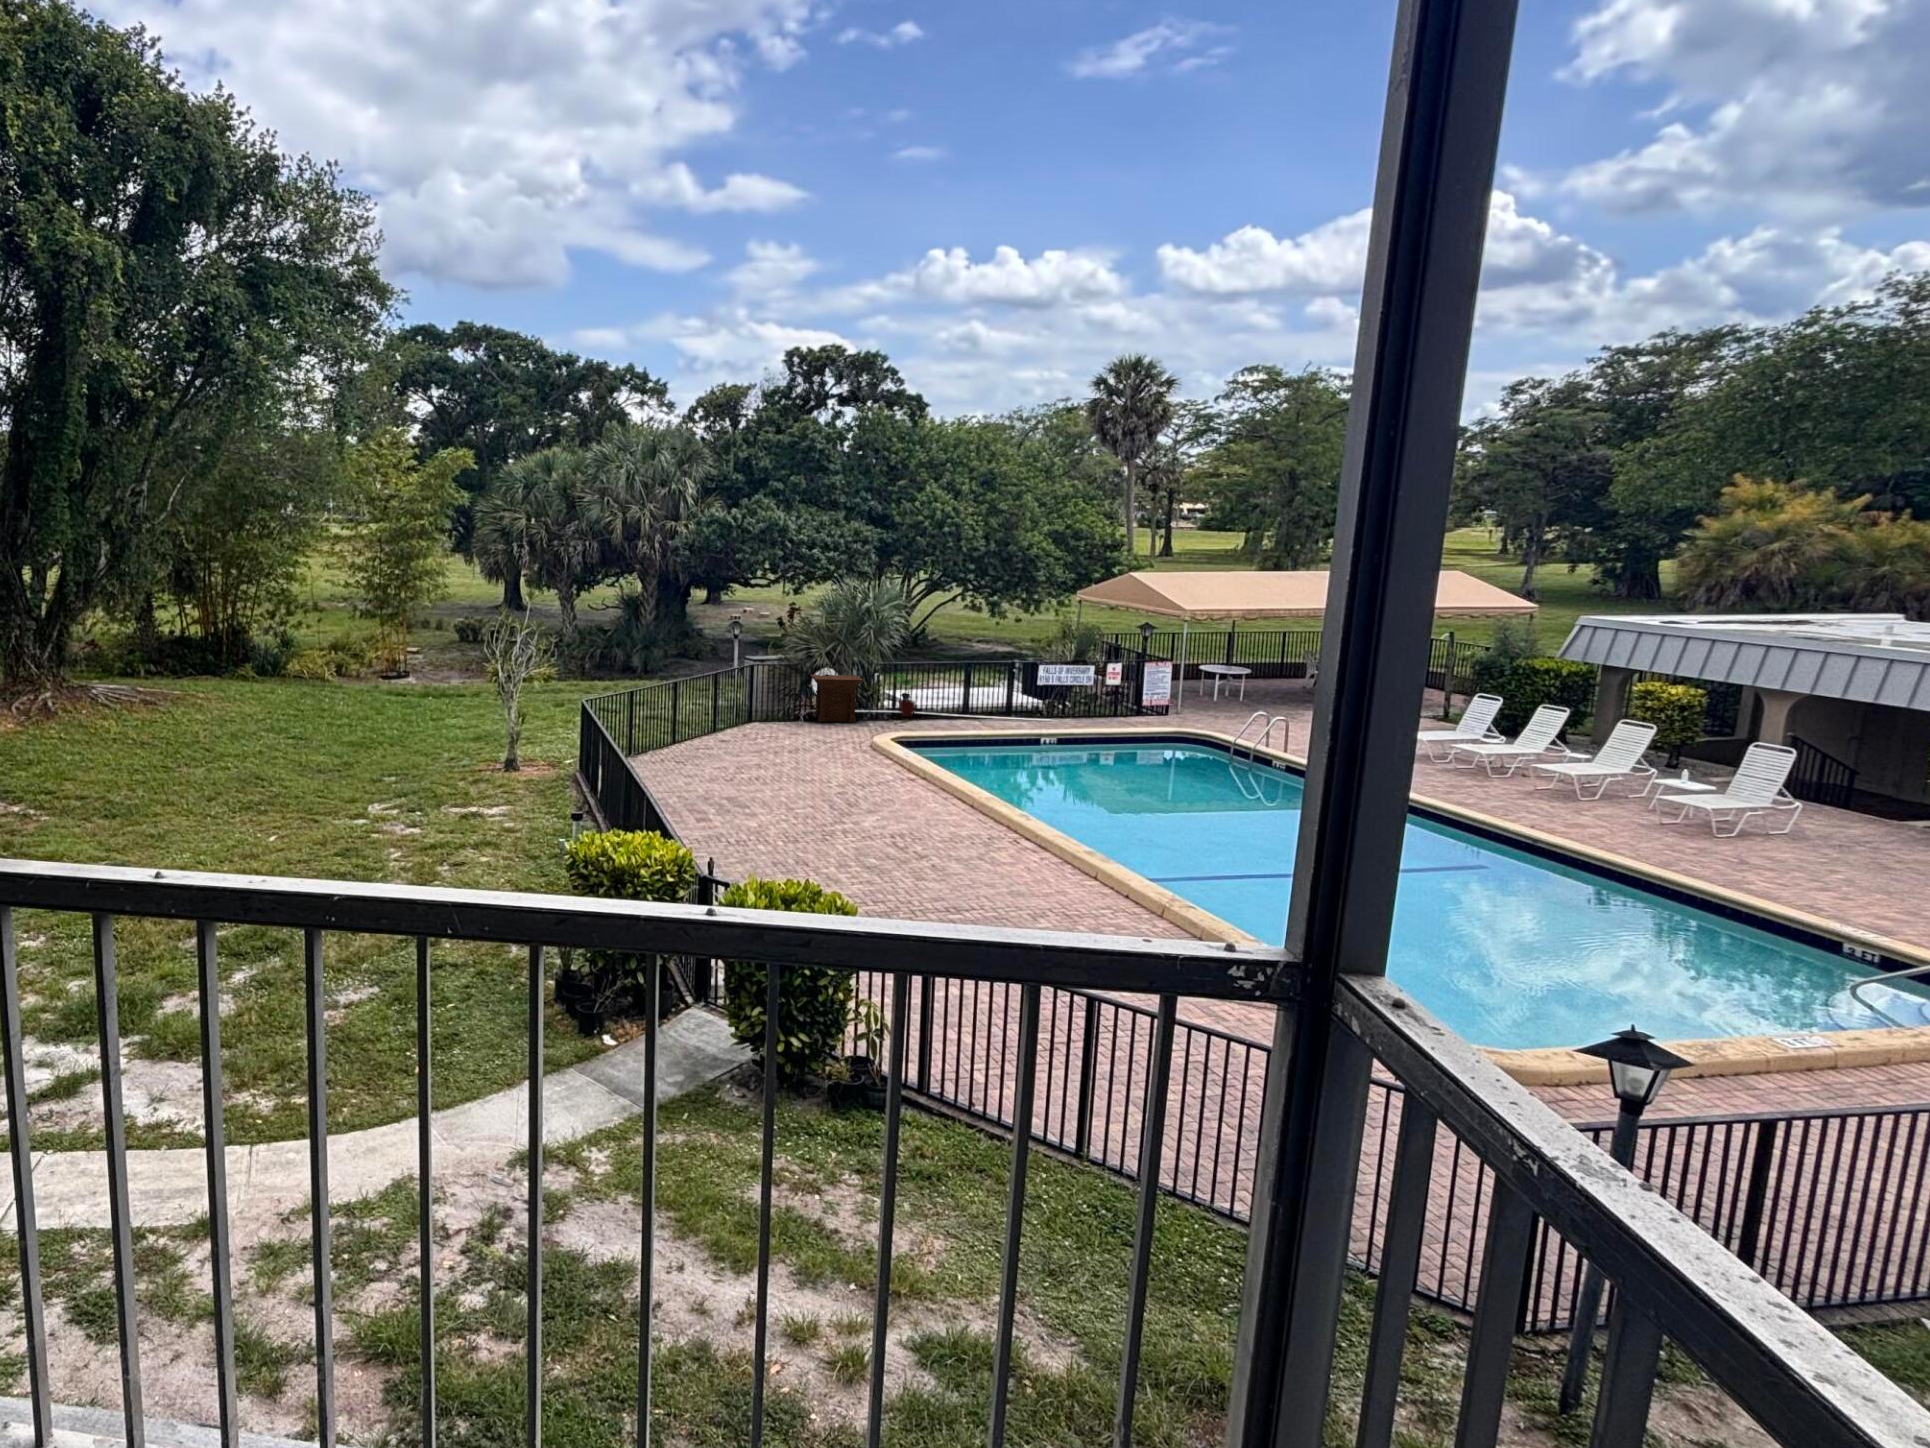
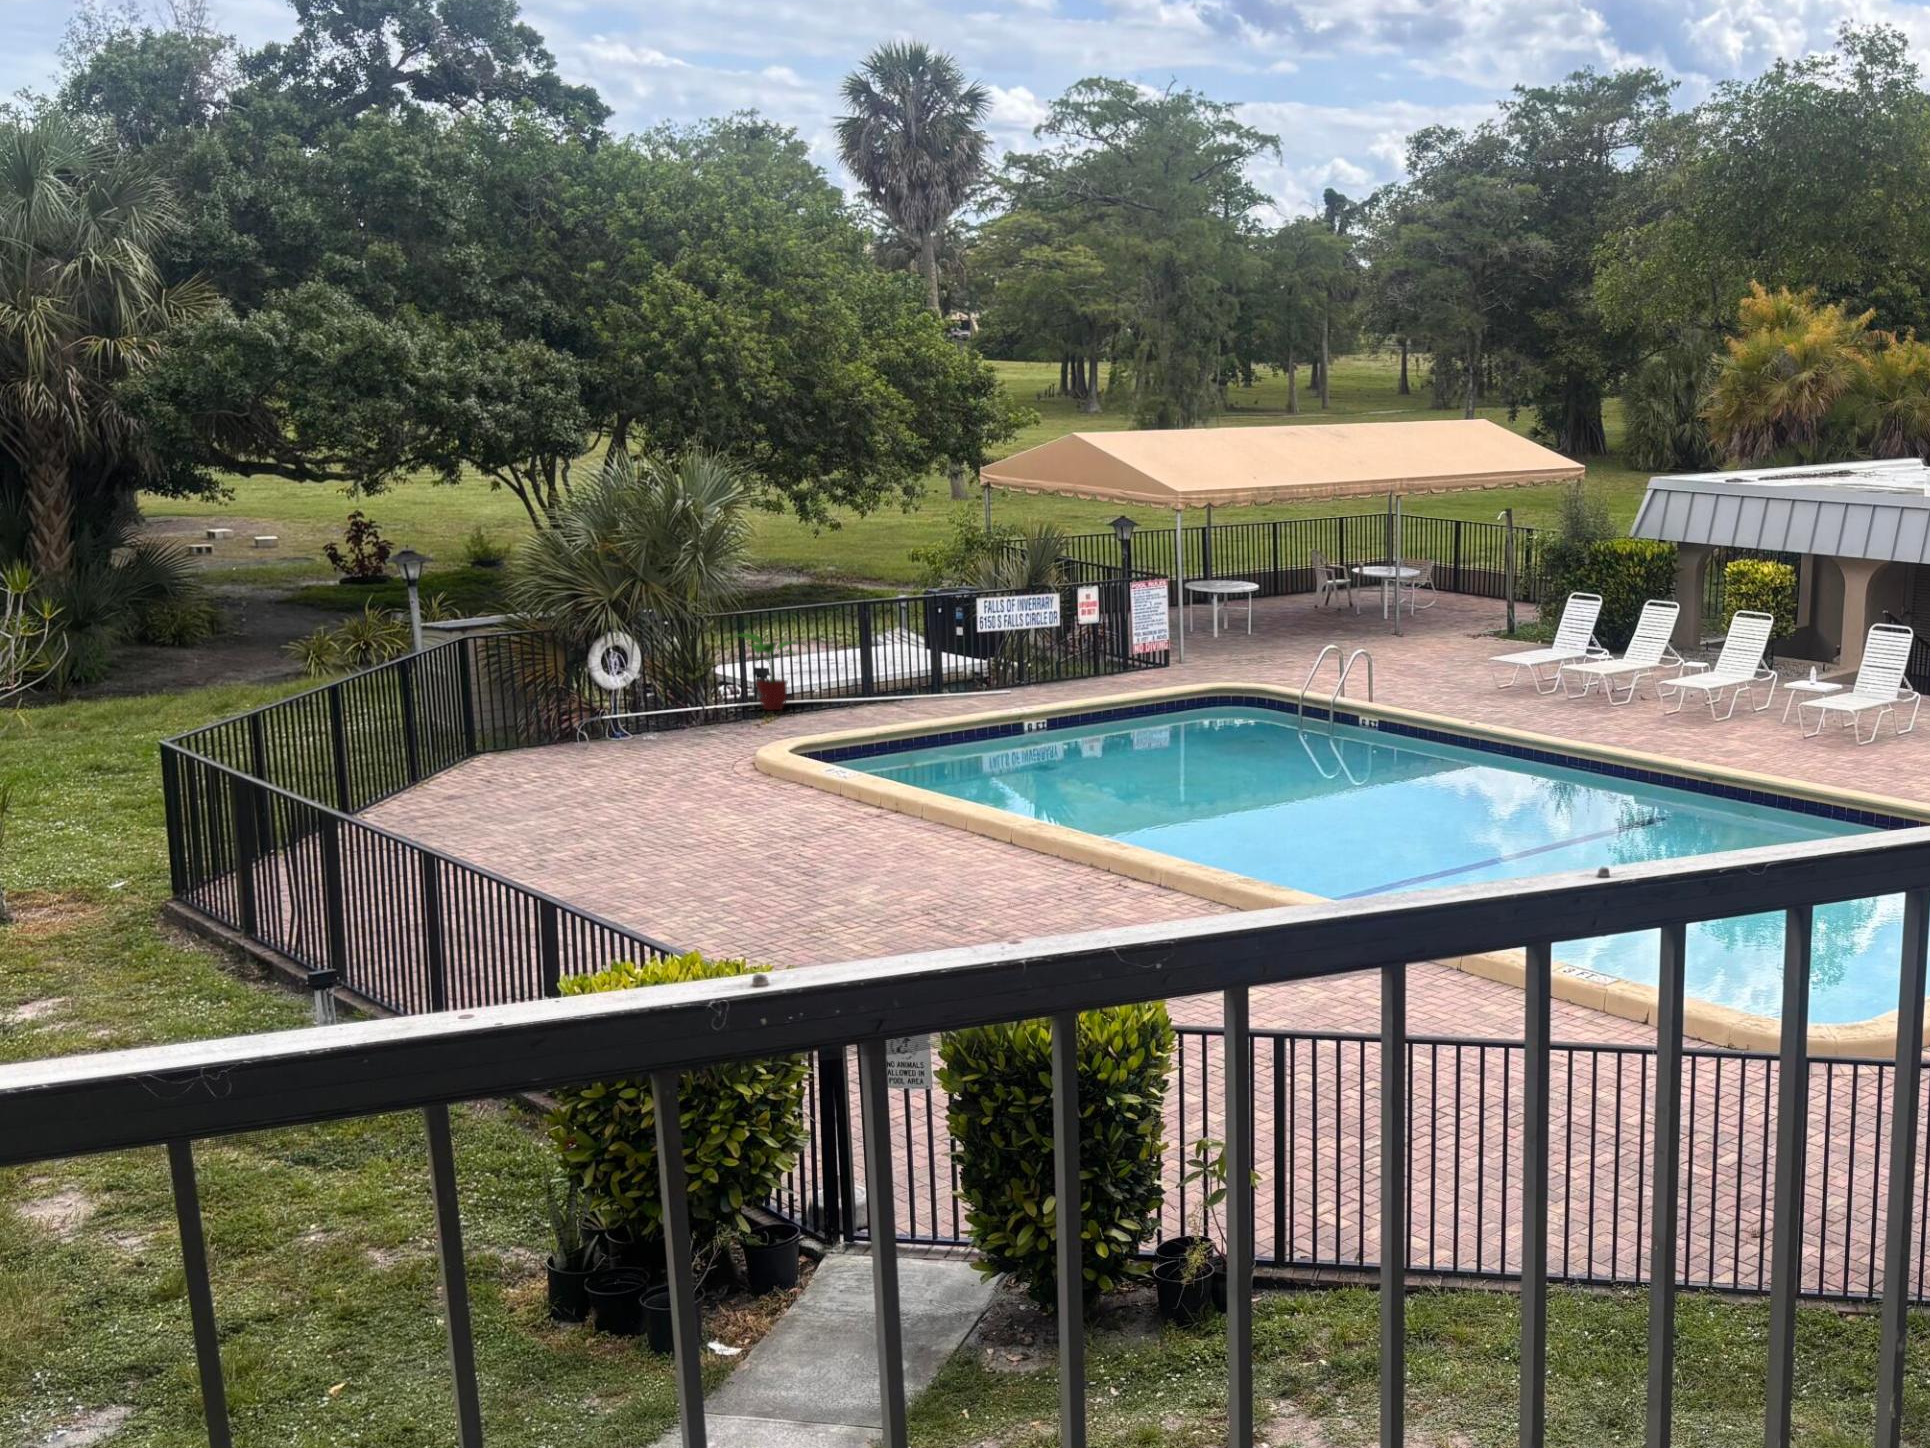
side table: present [810,675,863,722] -> none [587,643,701,736]

